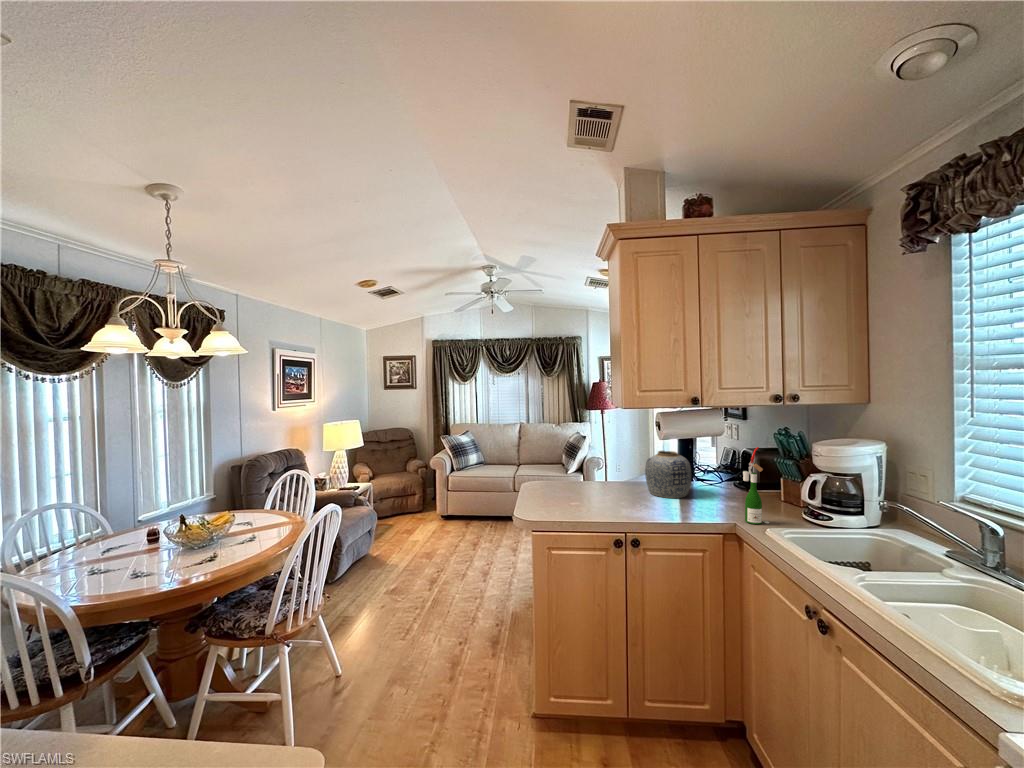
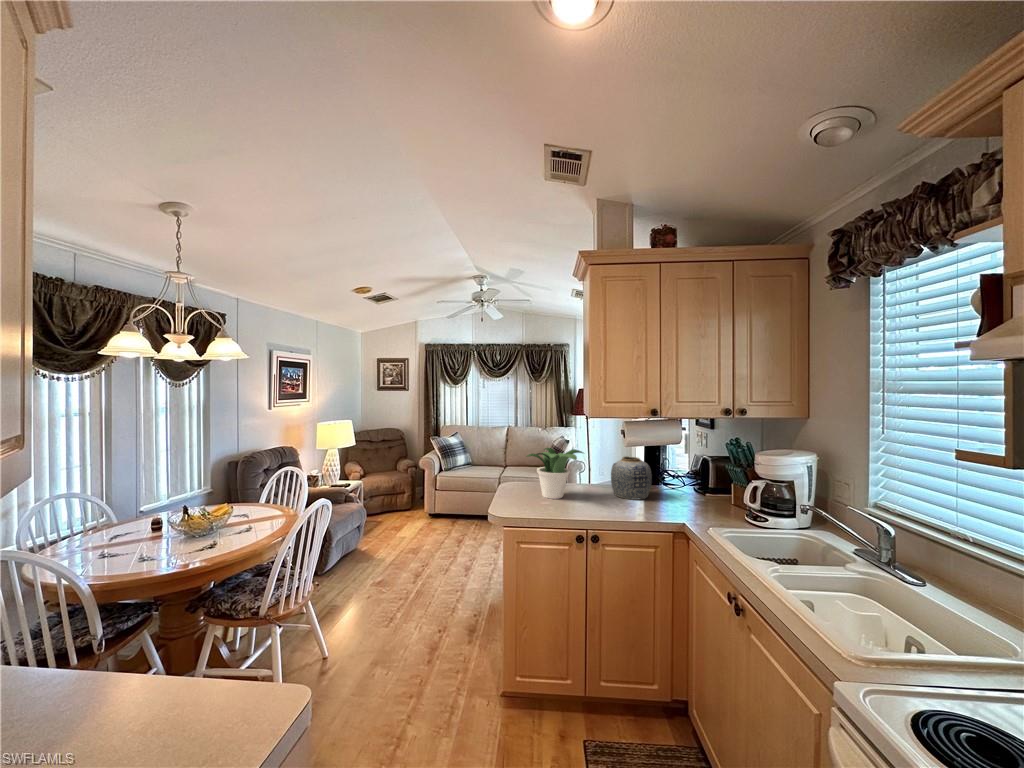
potted plant: none [551,443,617,499] -> present [527,448,583,499]
wine bottle: present [743,447,769,524] -> none [692,455,713,524]

